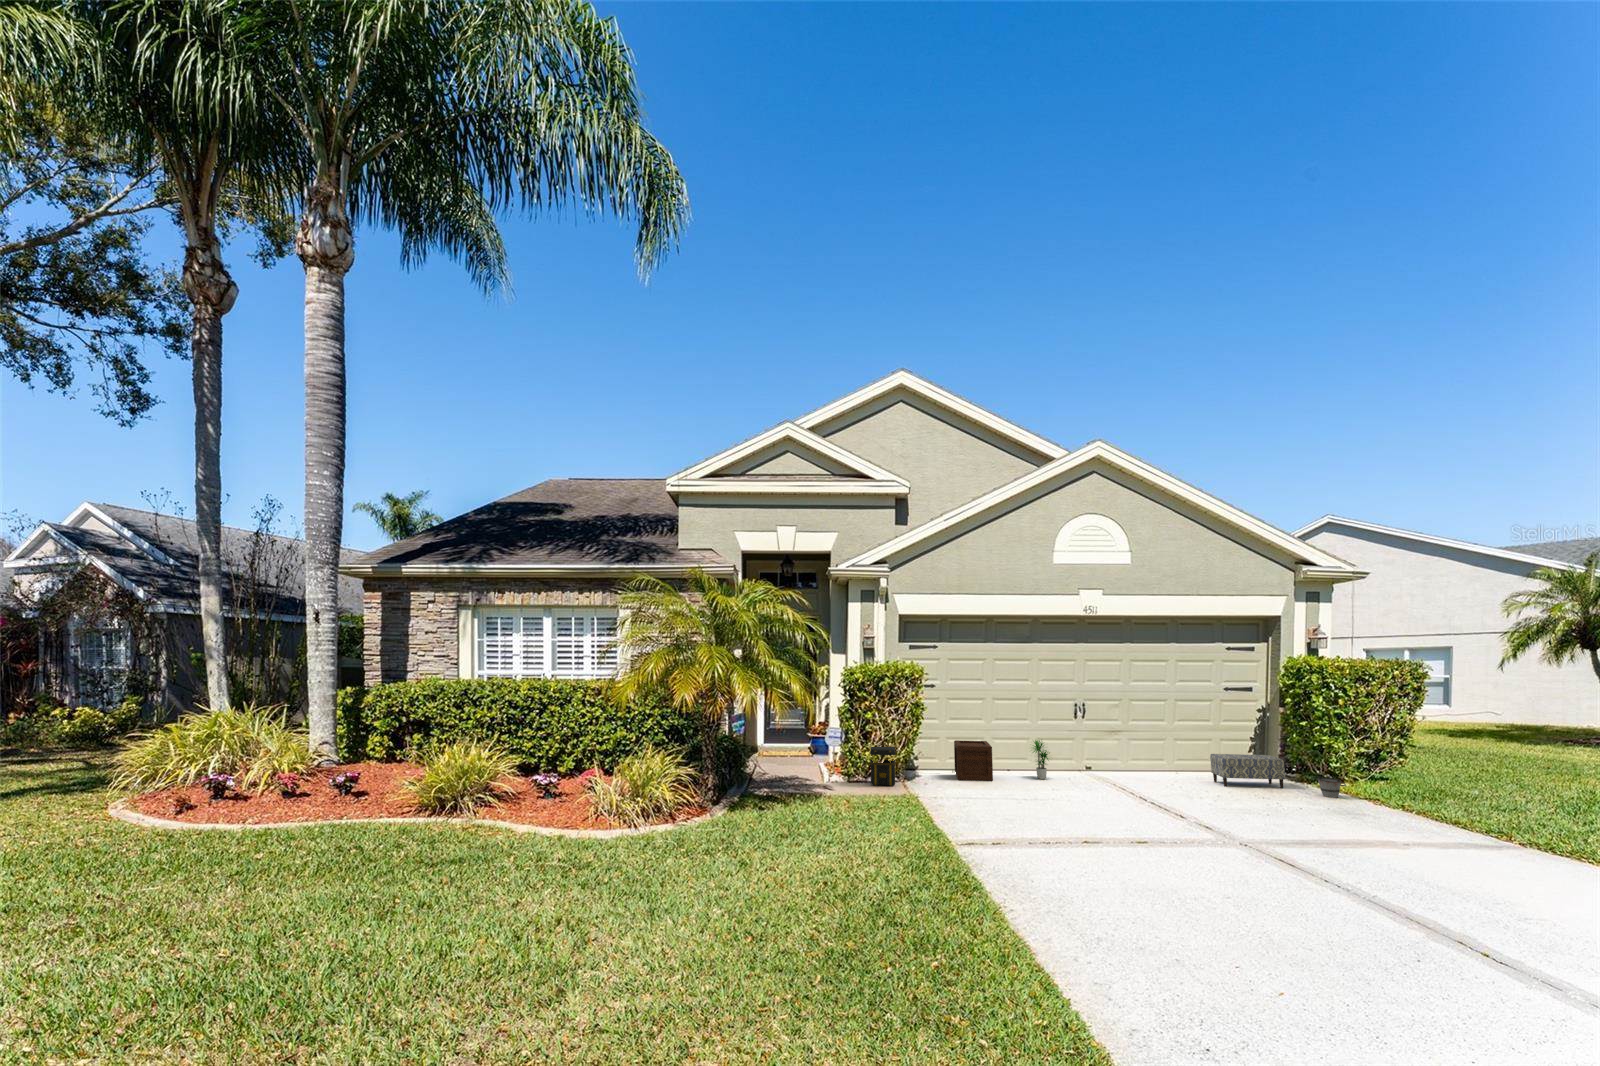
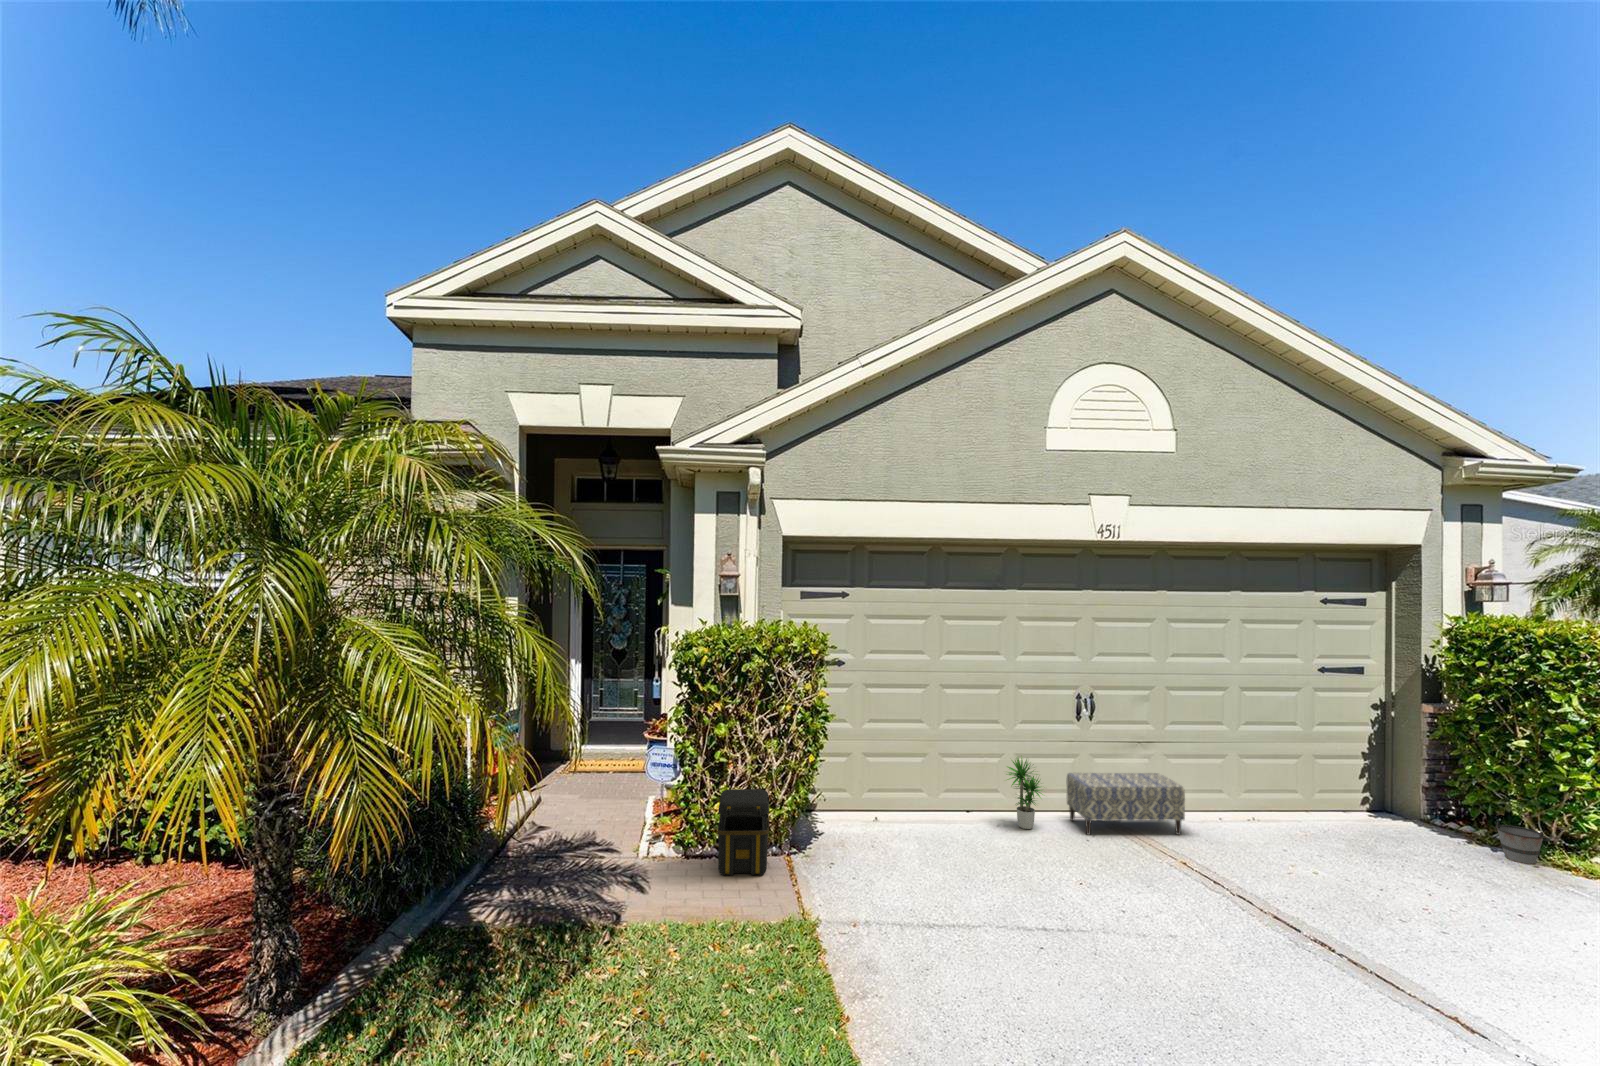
wooden crate: present [954,740,993,781] -> none [874,761,947,842]
bench: present [1210,754,1285,788] -> present [1067,773,1185,835]

